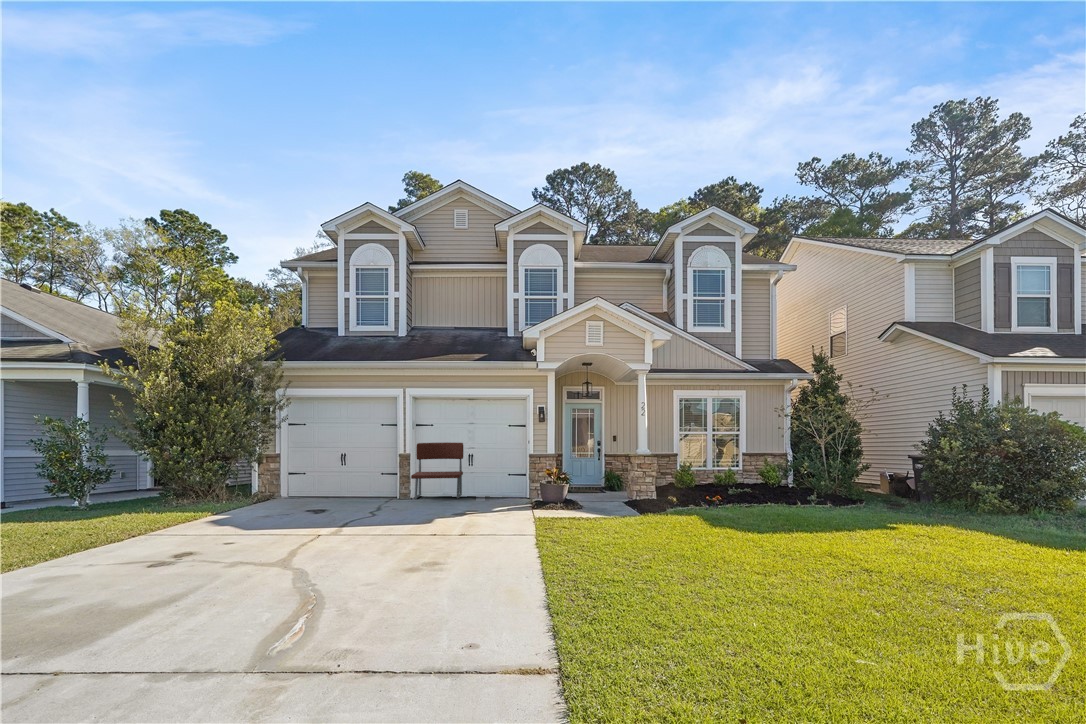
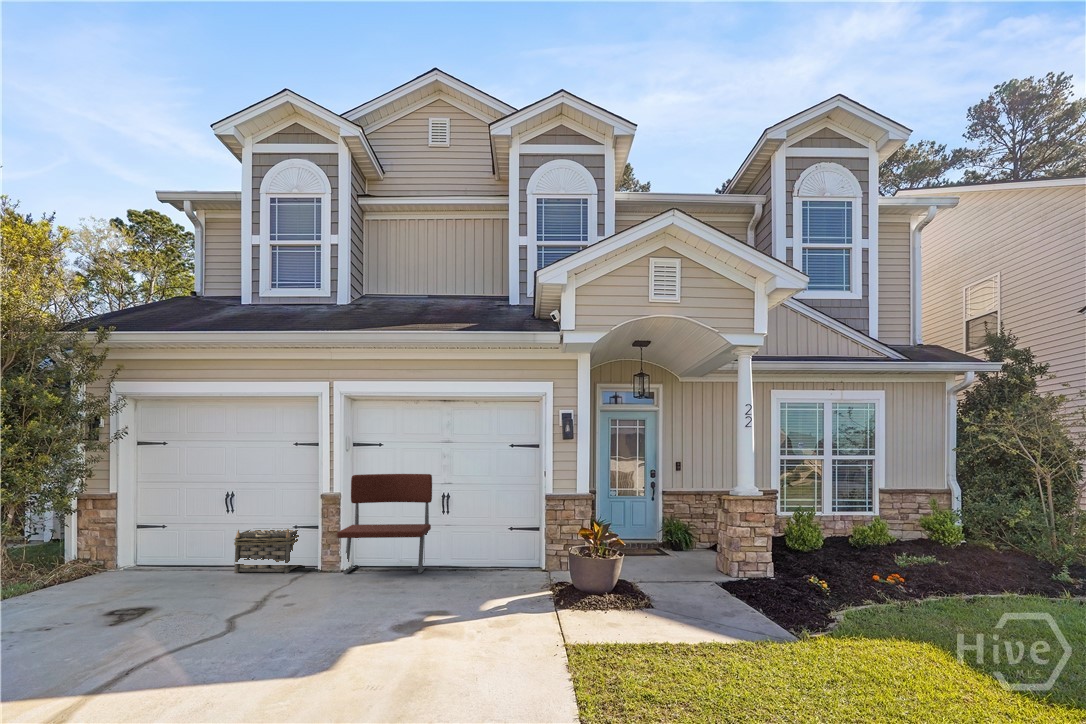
basket: none [350,474,389,499] -> present [234,529,302,573]

